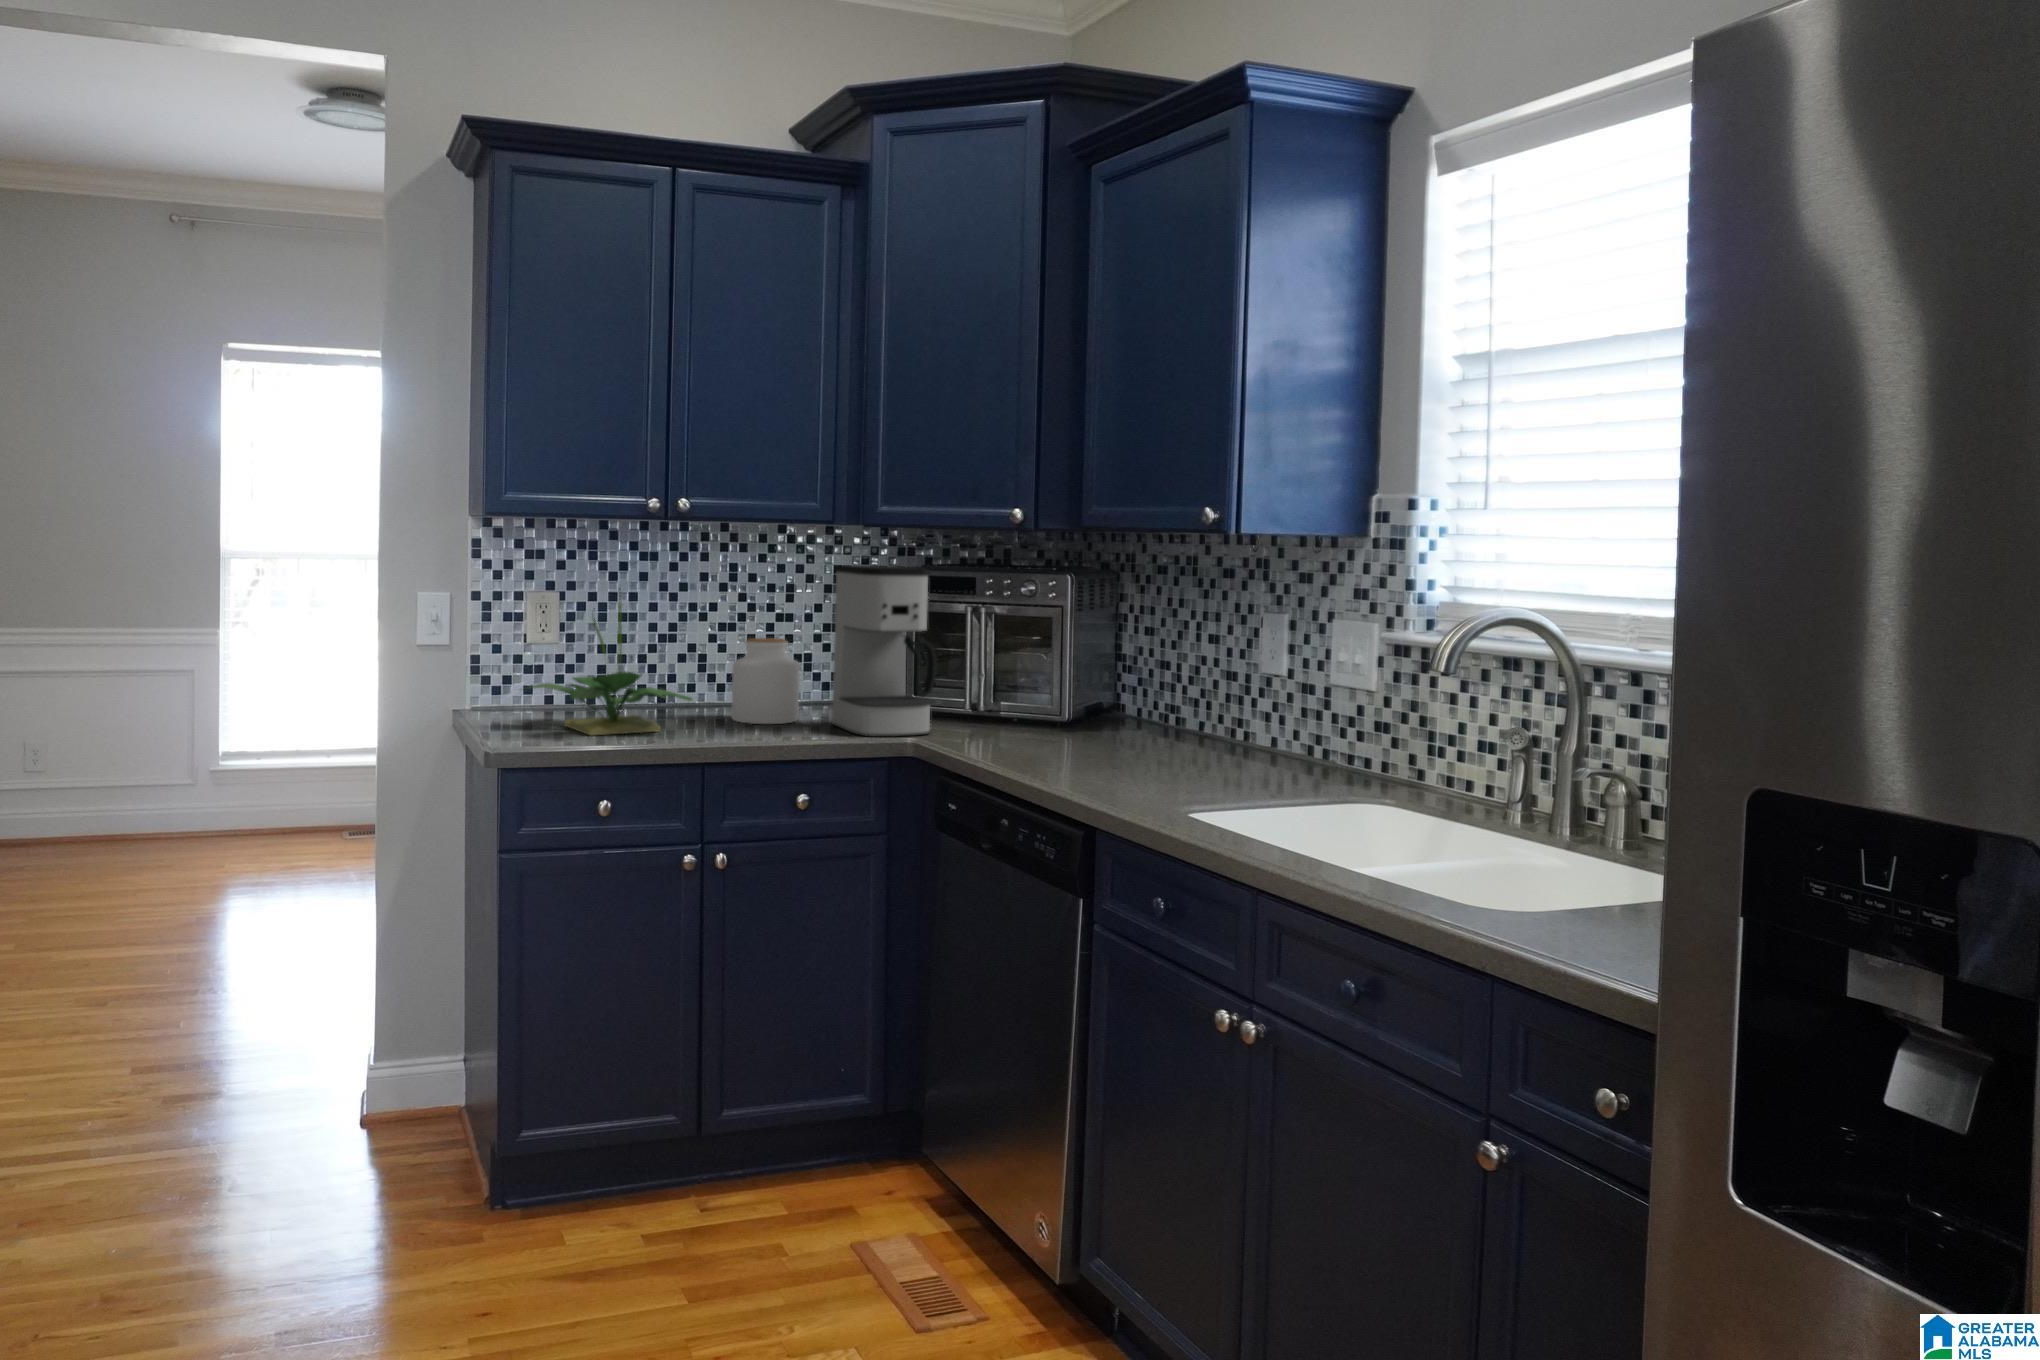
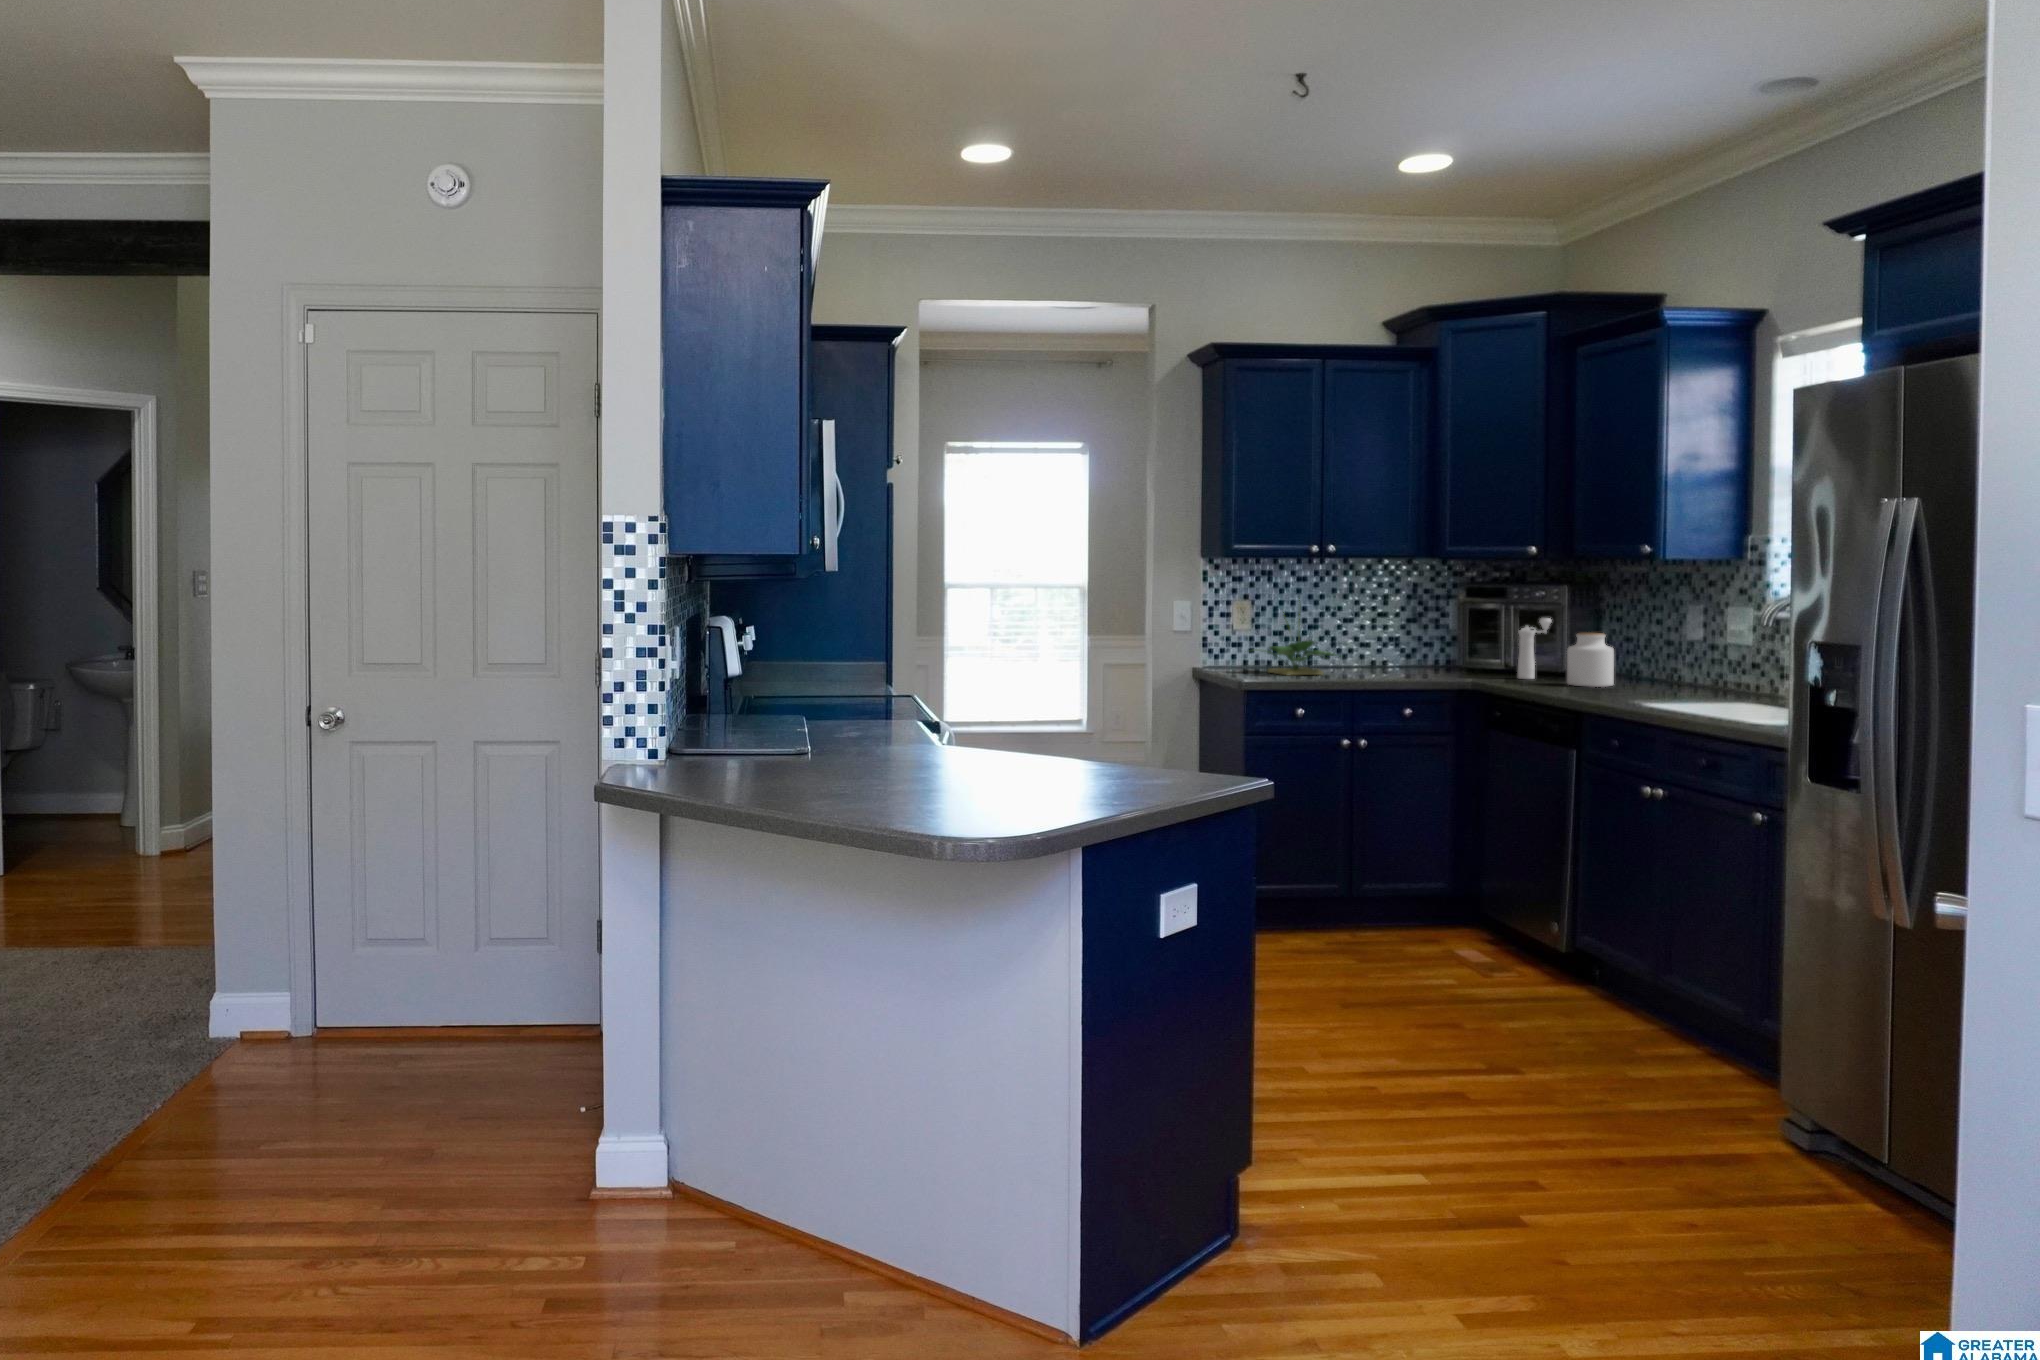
coffee maker: present [832,565,937,737] -> none [1419,582,1484,678]
pepper mill: none [990,630,1047,739] -> present [1518,618,1551,679]
jar: present [731,638,800,724] -> present [1567,633,1614,687]

